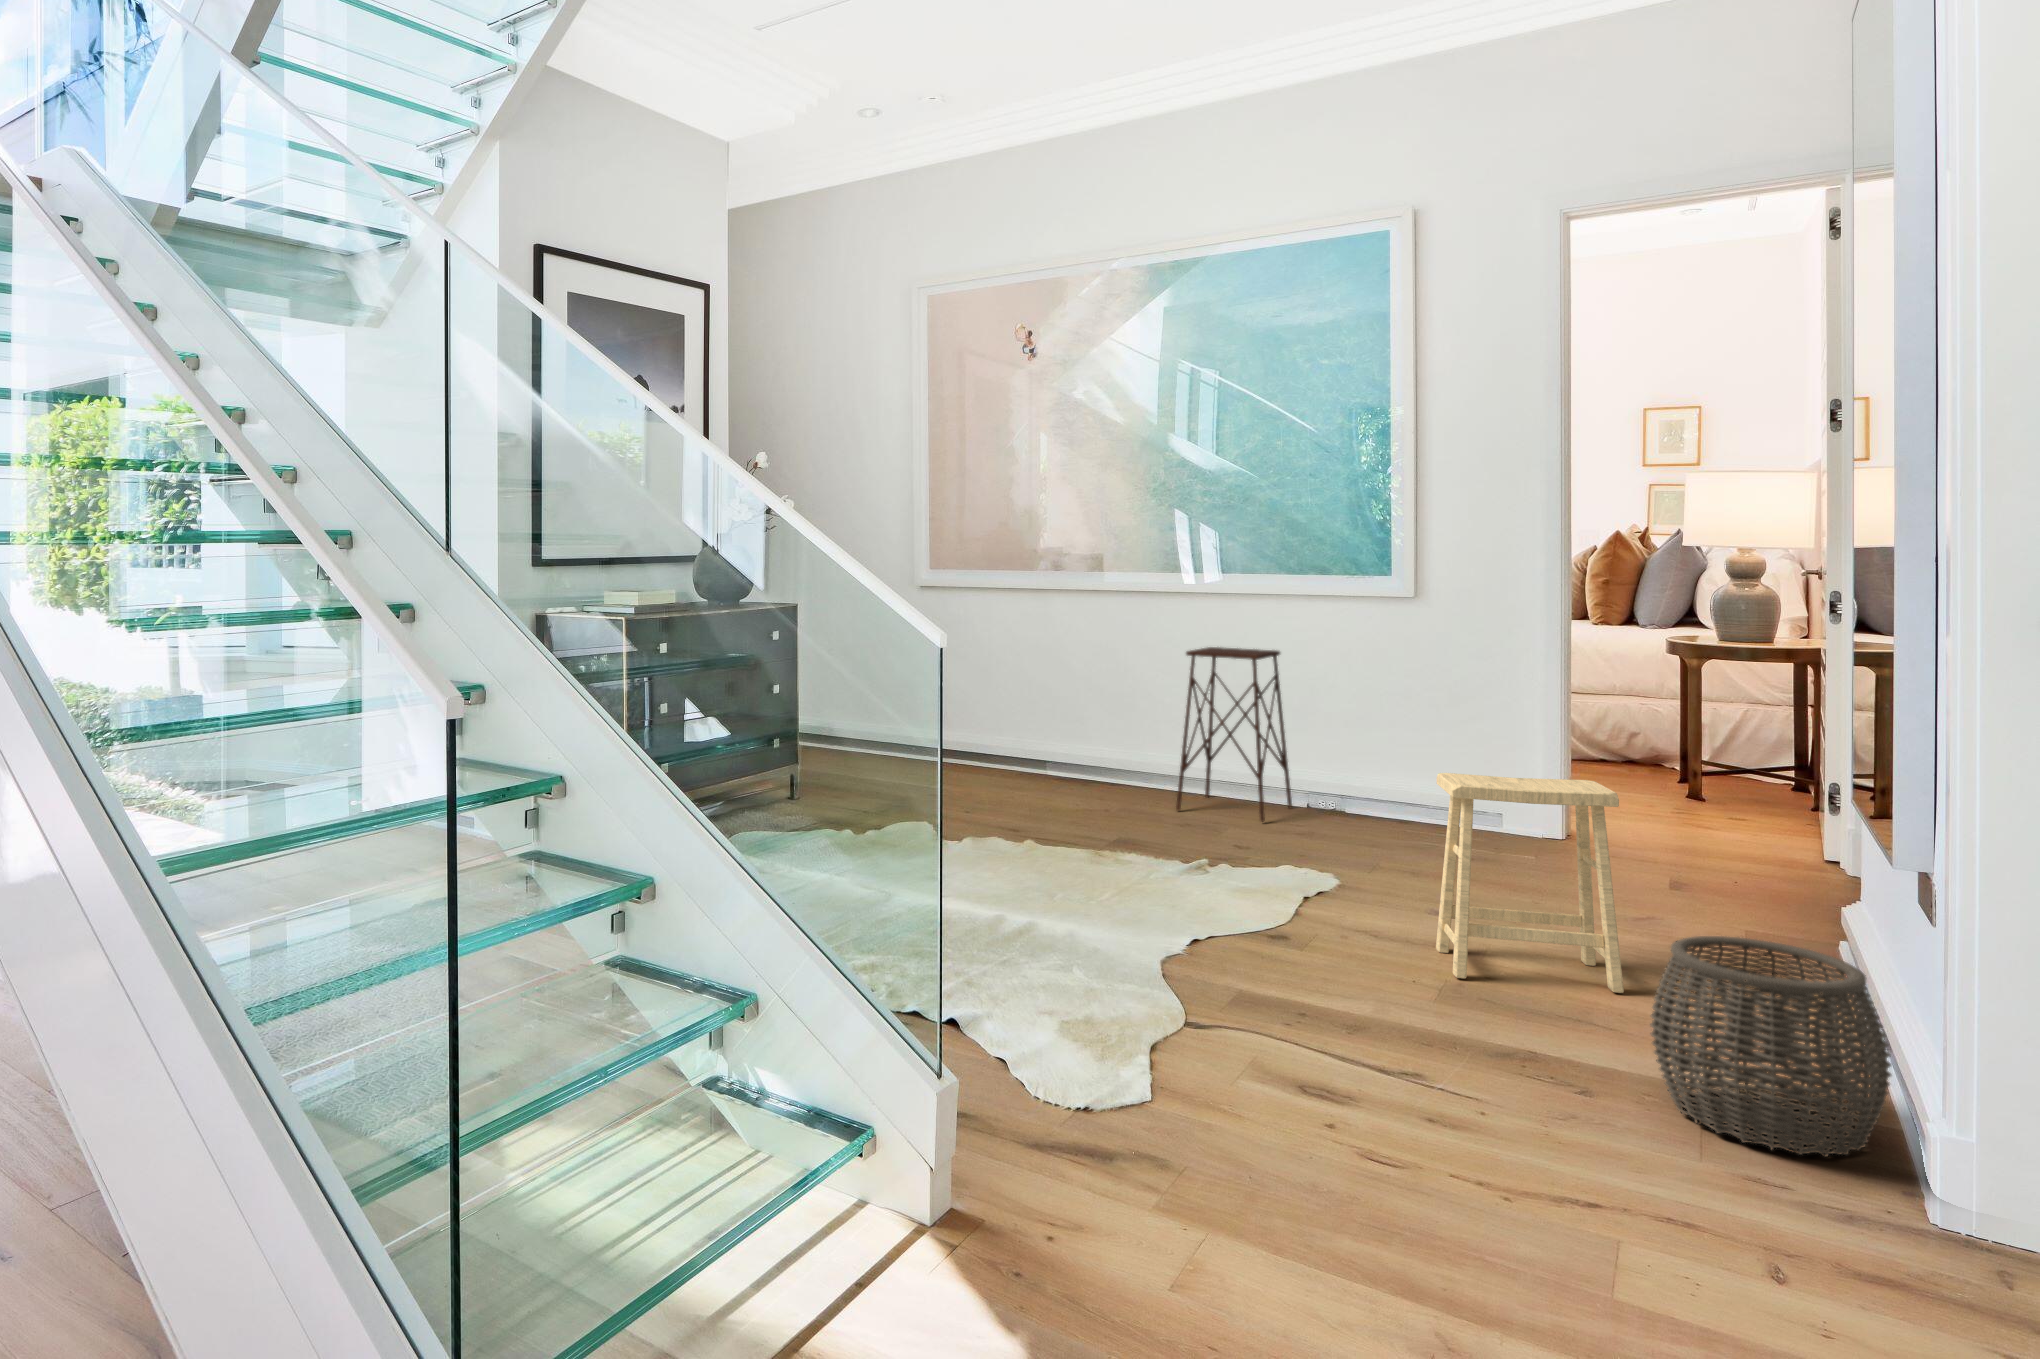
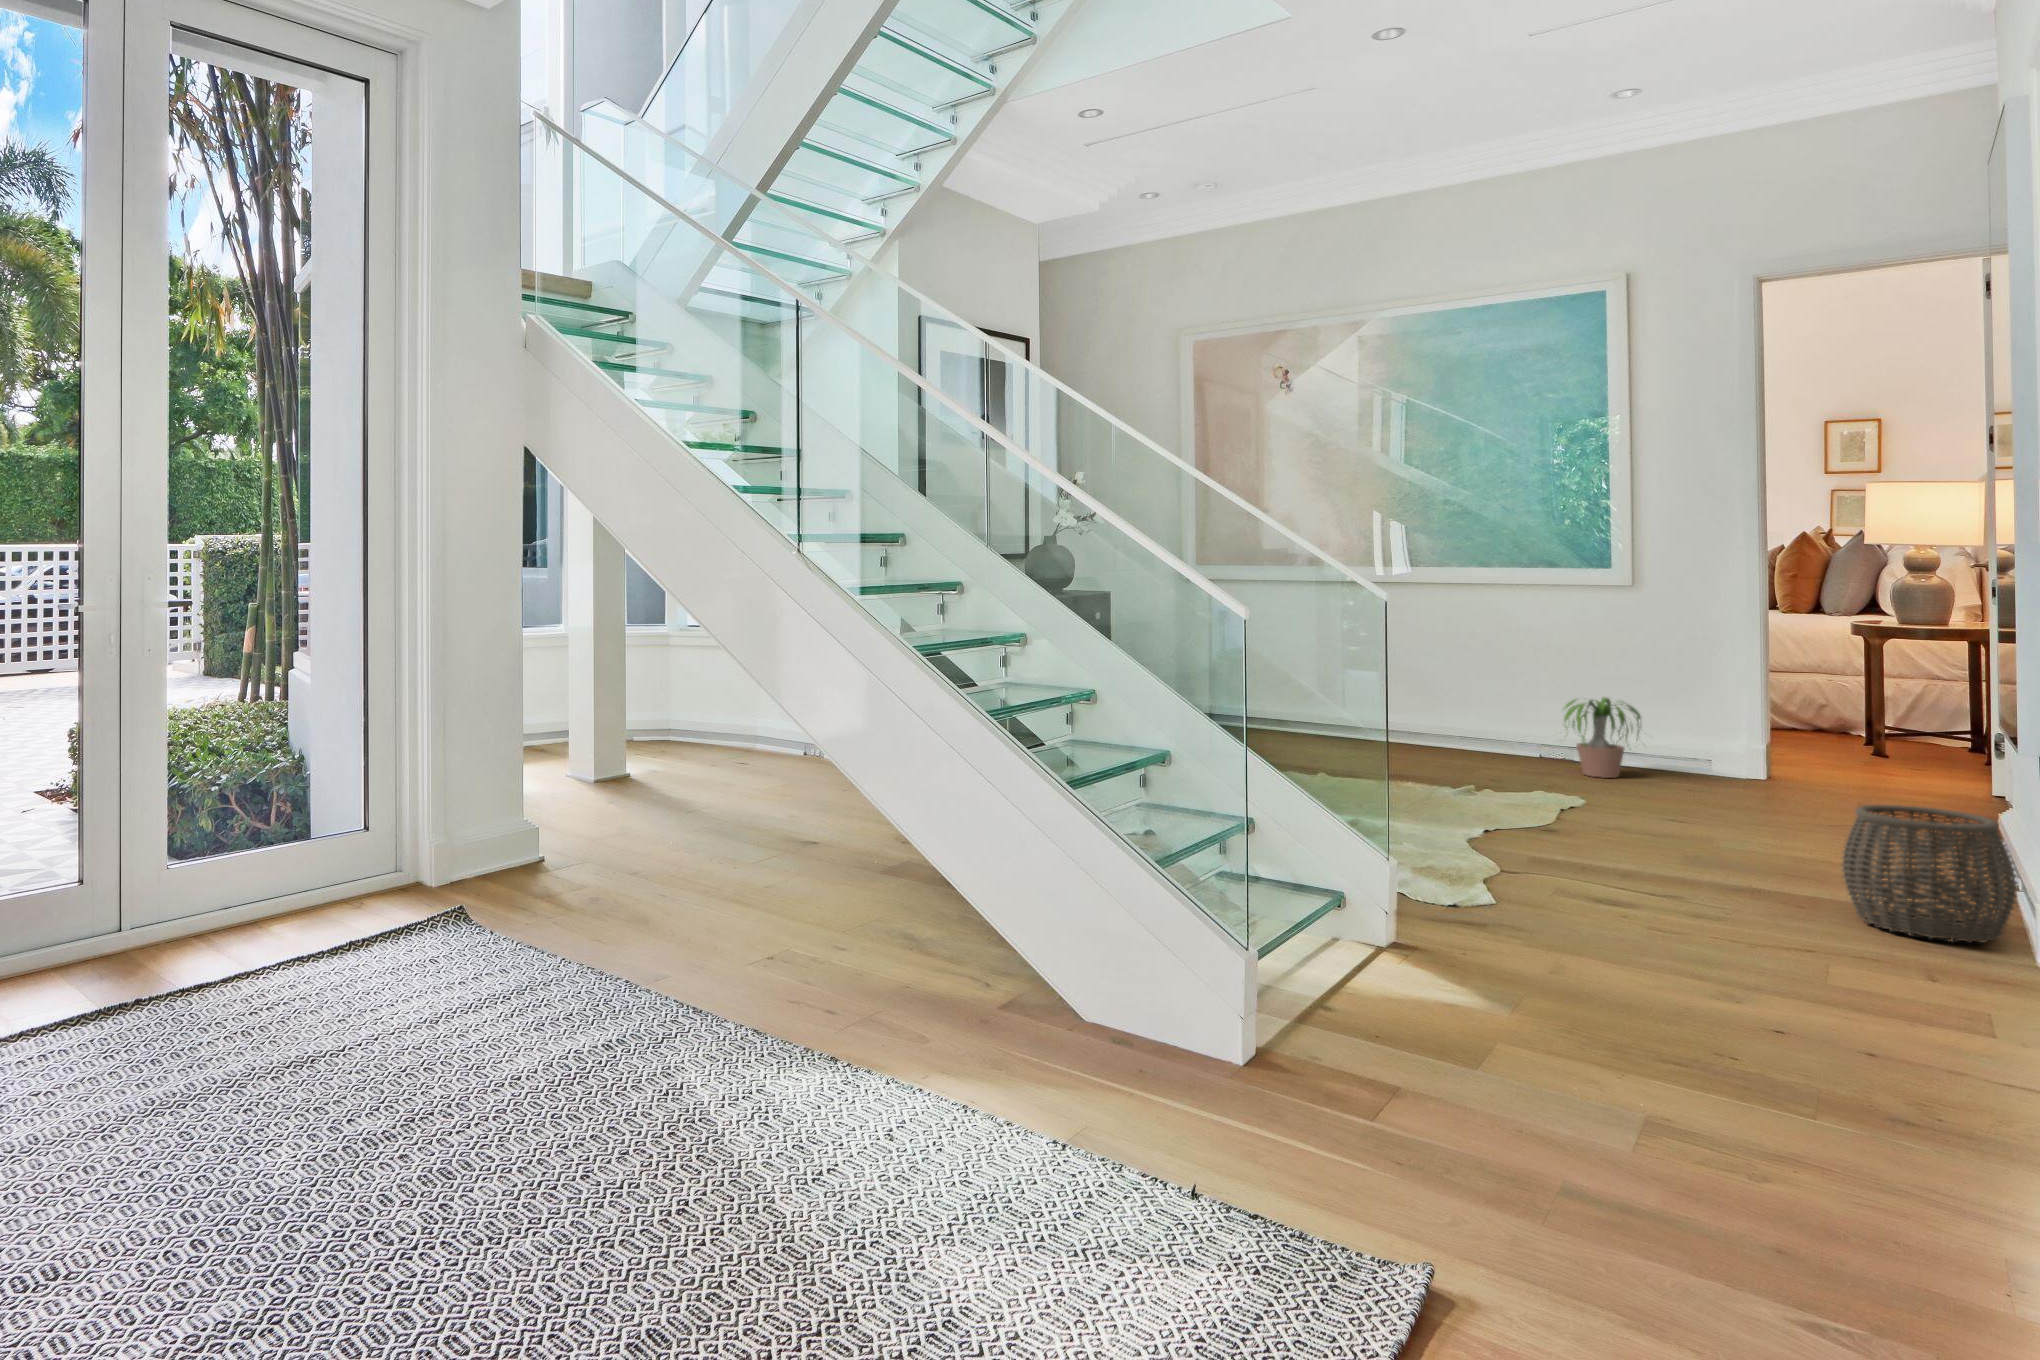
side table: present [1176,647,1292,822] -> none [1423,627,1522,767]
potted plant: none [1320,737,1448,837] -> present [1564,698,1641,778]
footstool: present [1436,773,1624,993] -> none [1665,708,1820,866]

